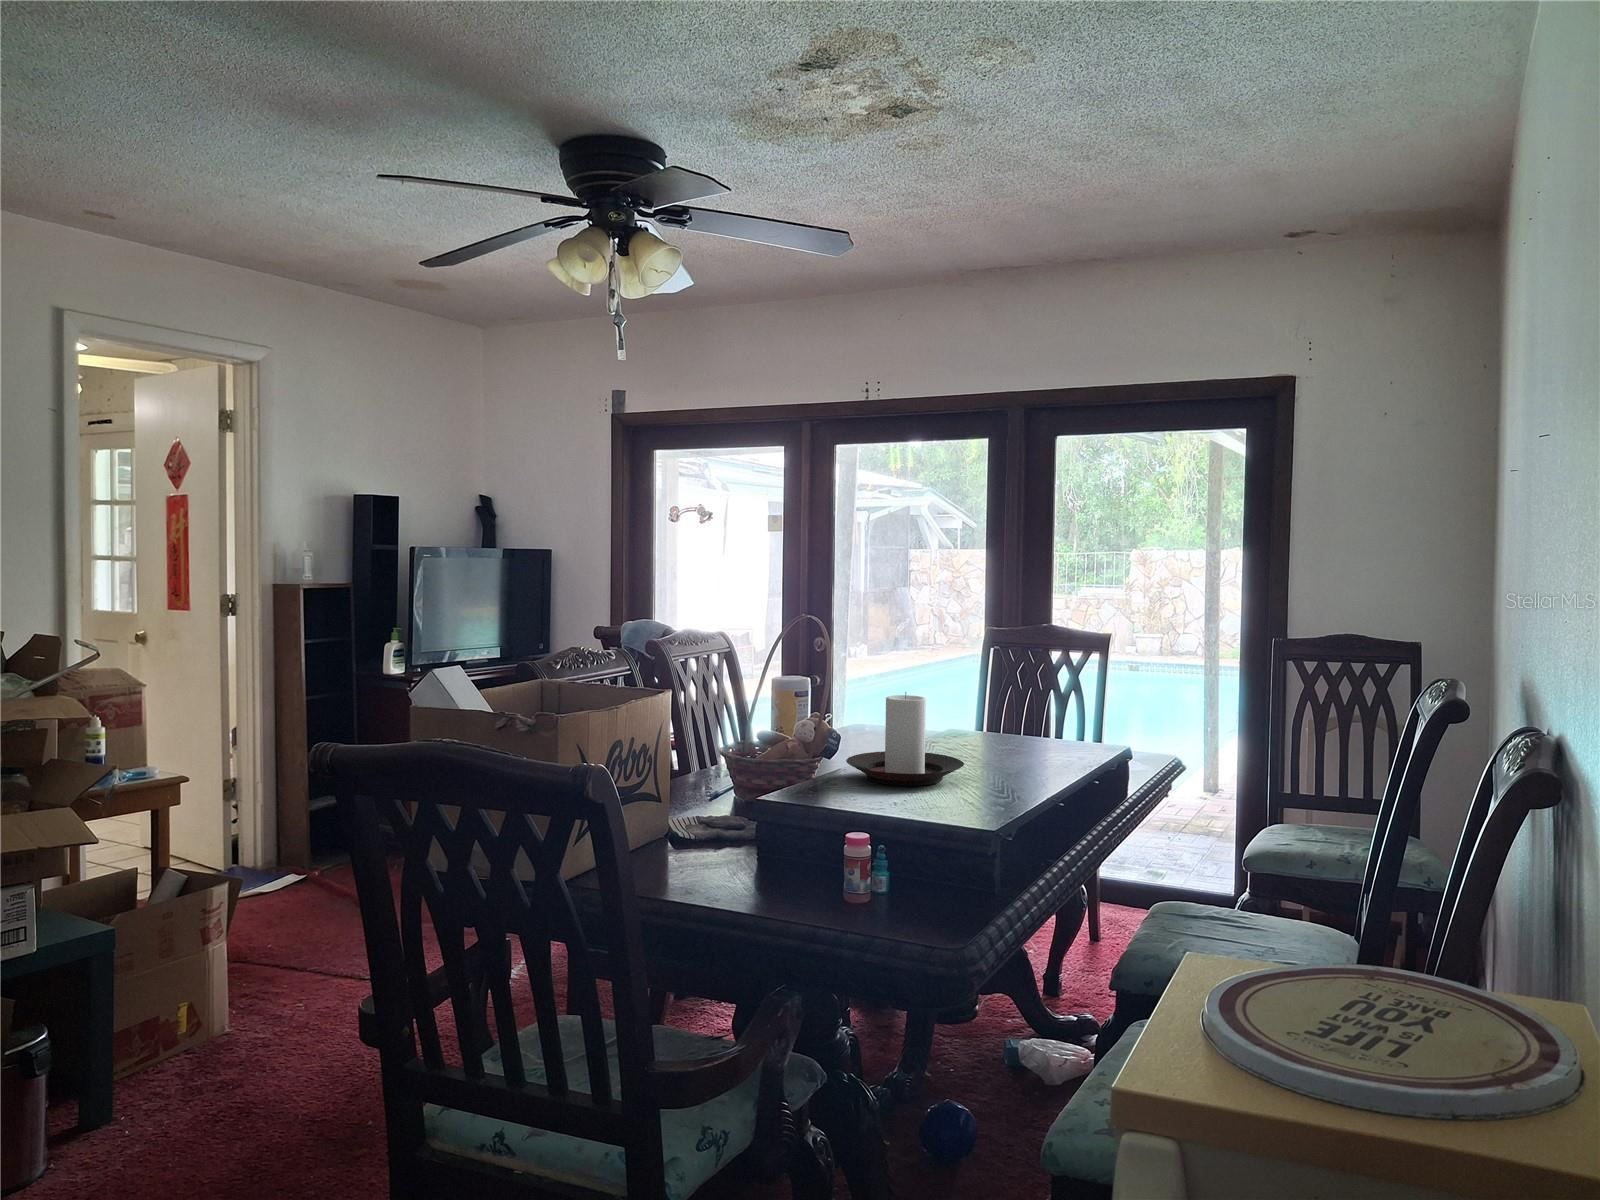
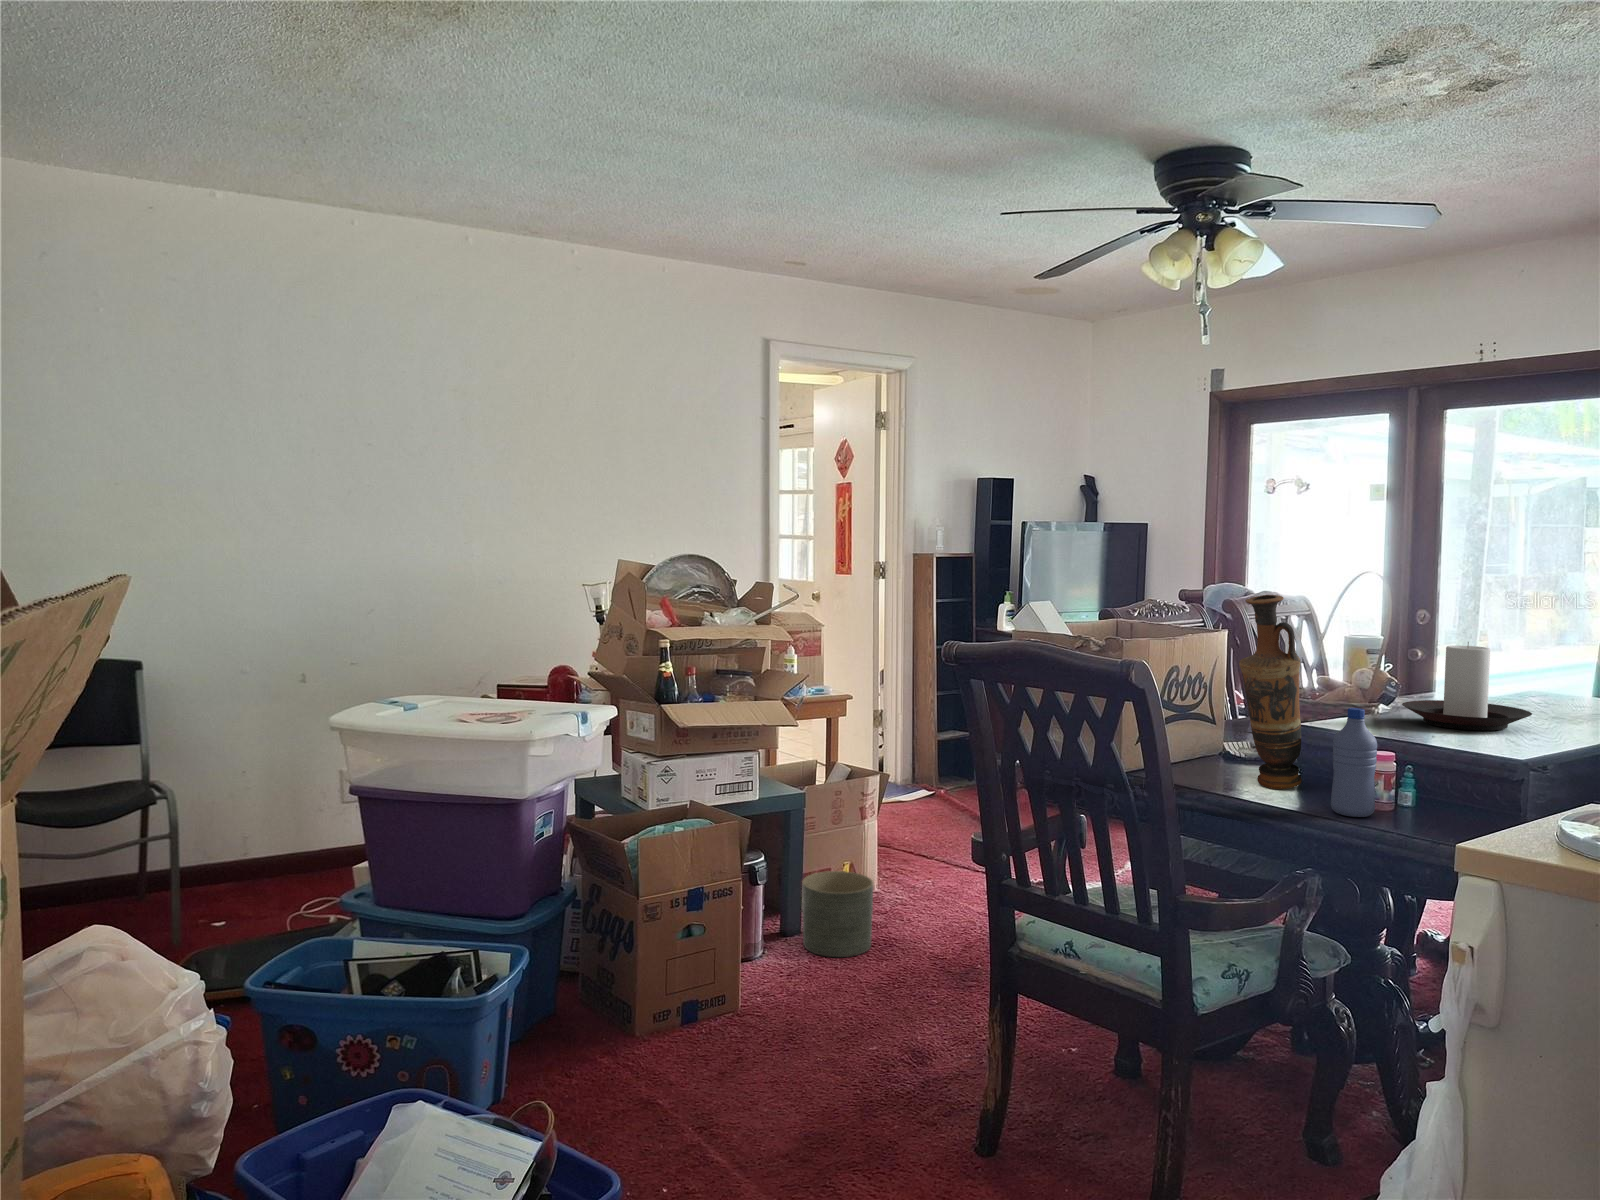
vase: none [694,657,763,884] -> present [1239,595,1302,789]
water bottle: none [802,788,849,915] -> present [1331,708,1377,817]
planter: none [110,1029,221,1161] -> present [802,871,873,957]

